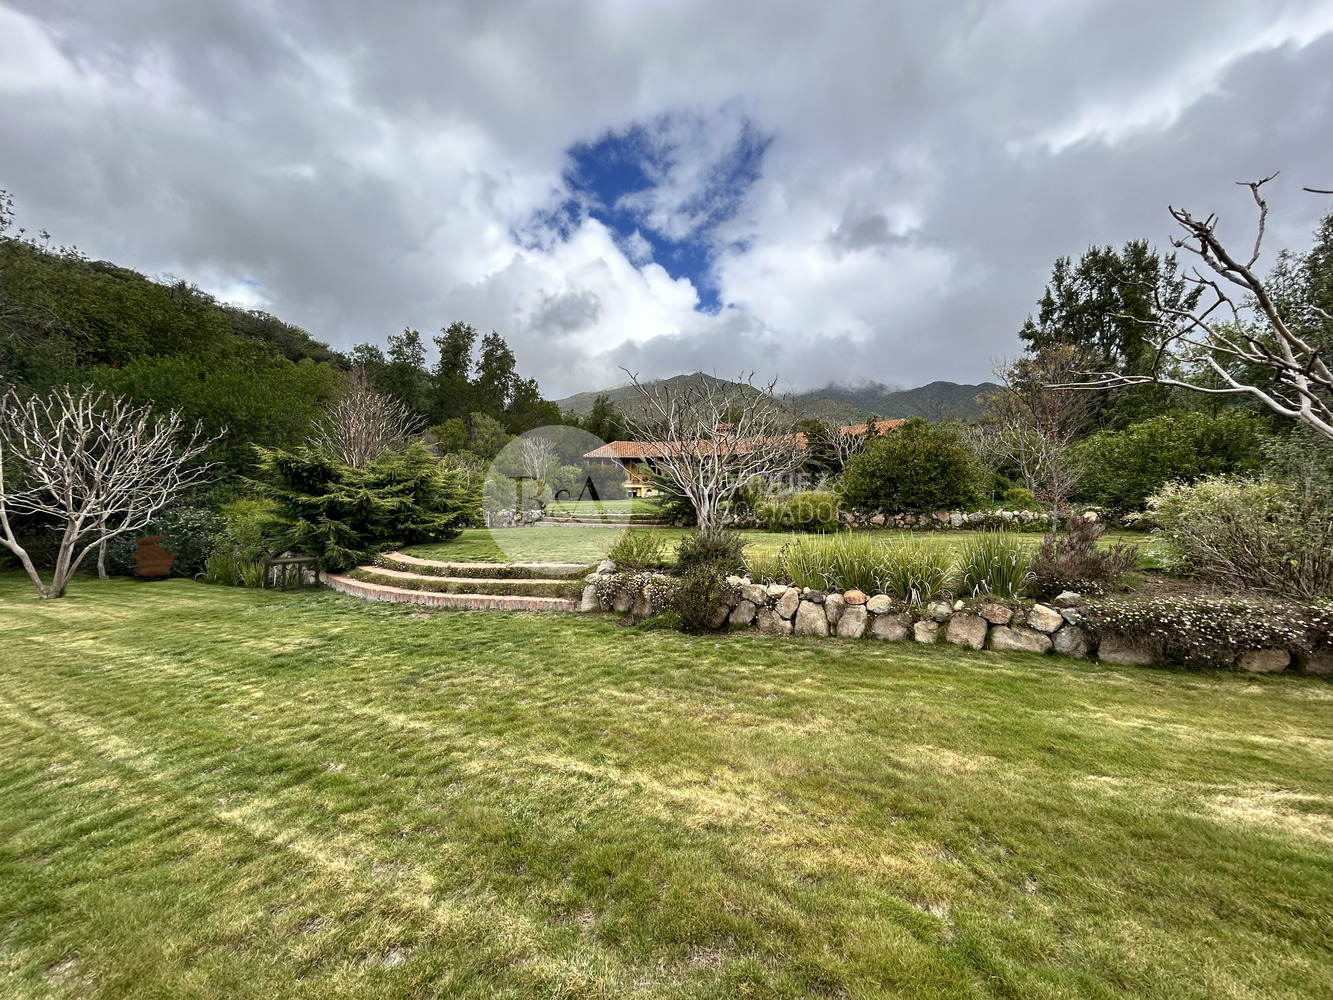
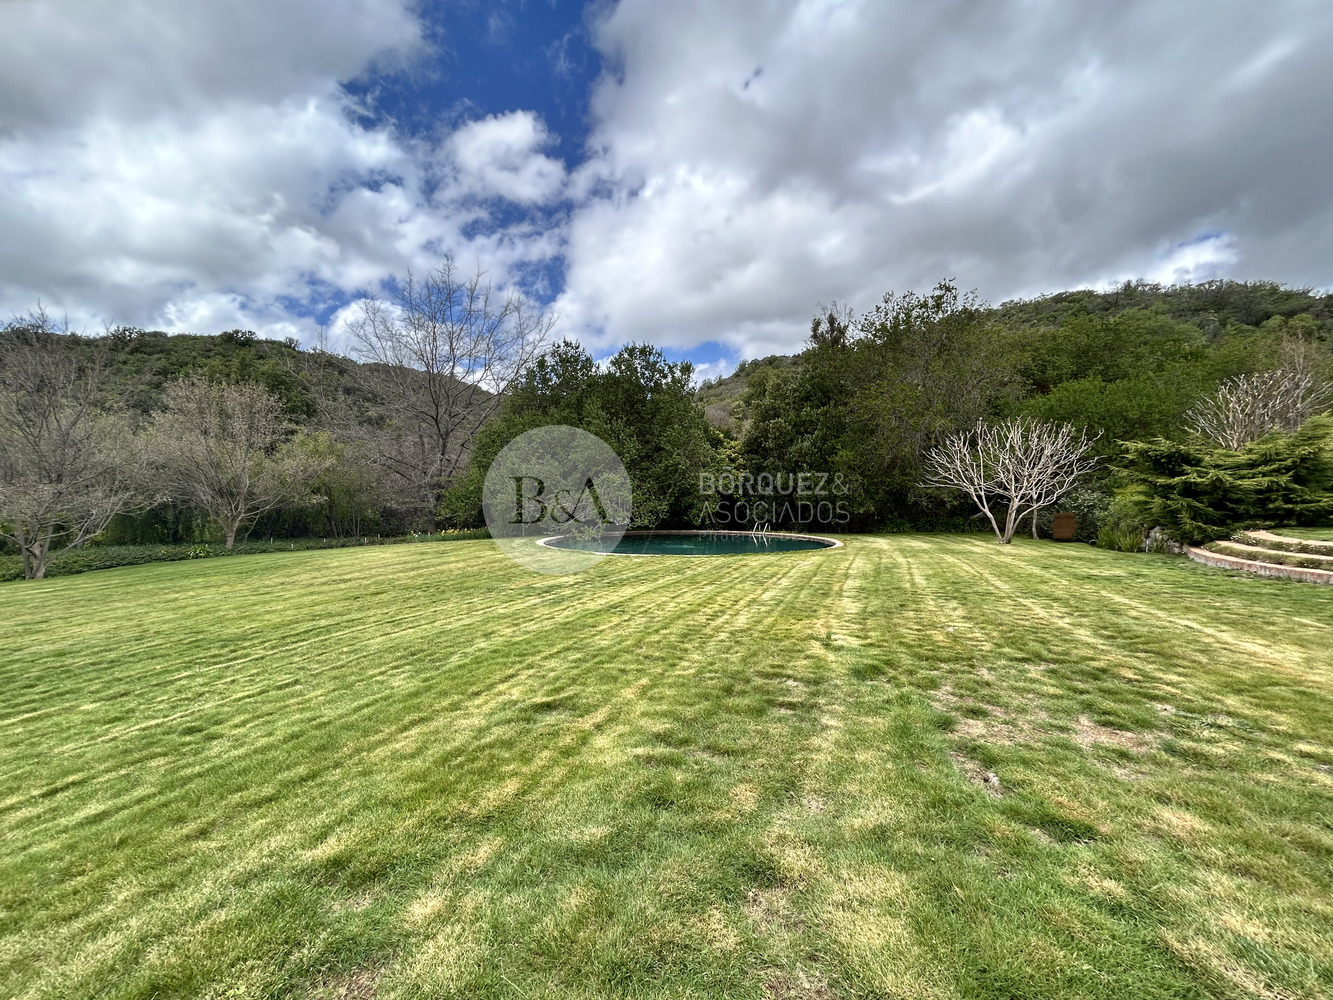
round table: present [261,556,320,591] -> none [1123,529,1180,554]

